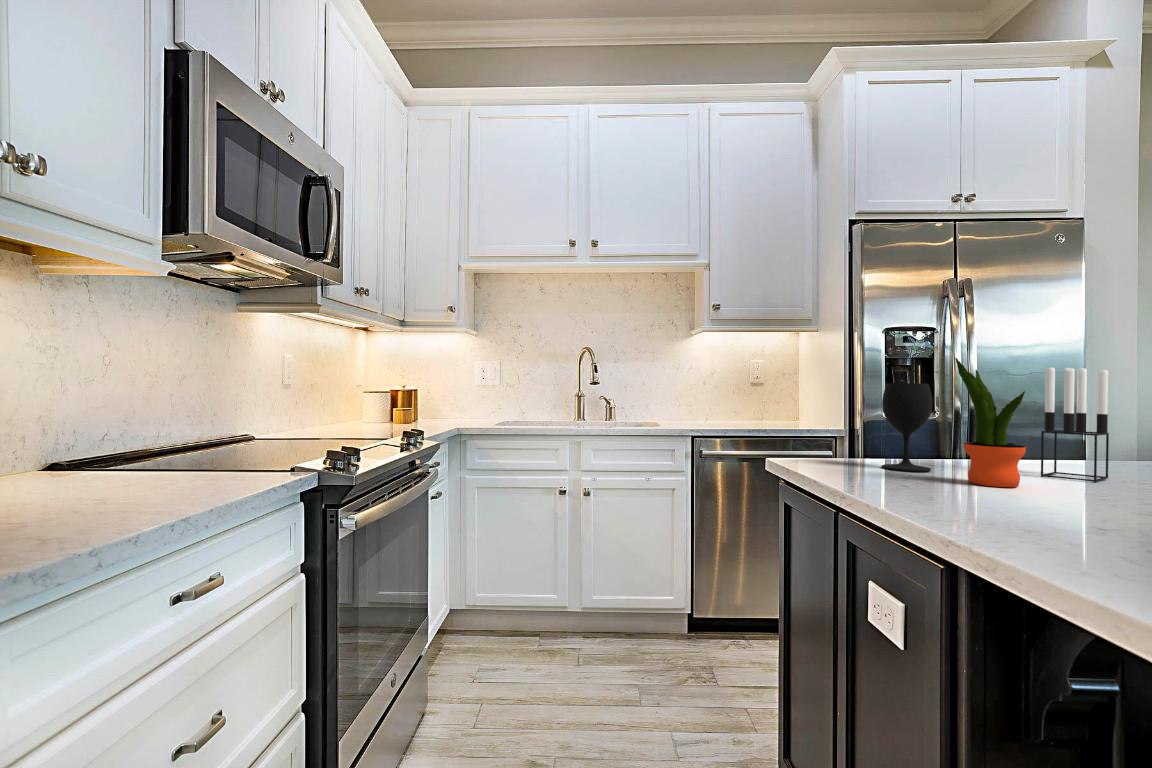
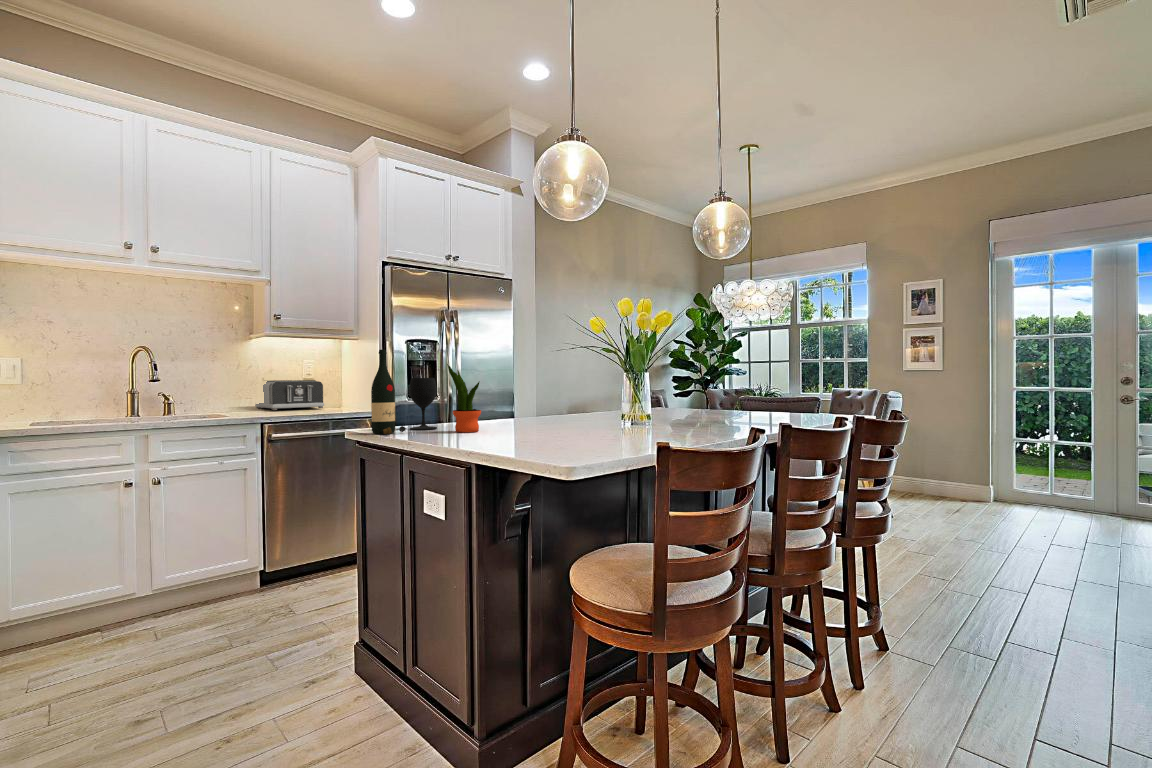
wine bottle: none [816,335,875,474] -> present [371,349,406,434]
candle holder: present [1041,367,1109,482] -> none [490,367,519,426]
toaster: none [695,385,770,422] -> present [255,380,324,410]

